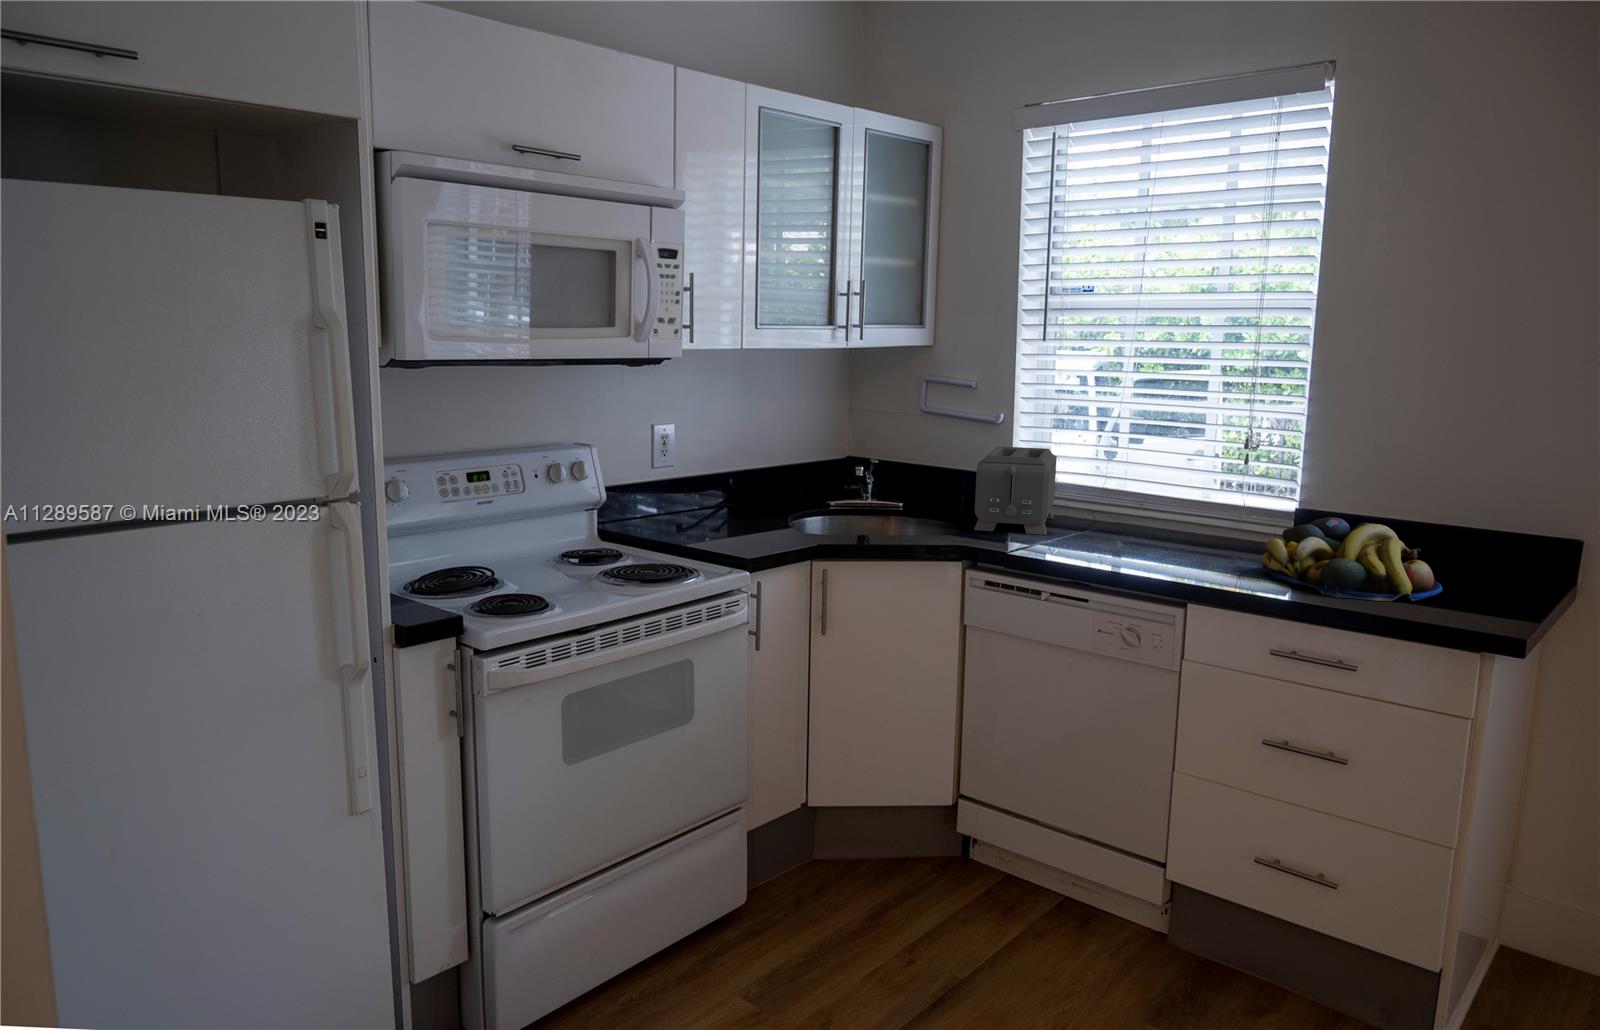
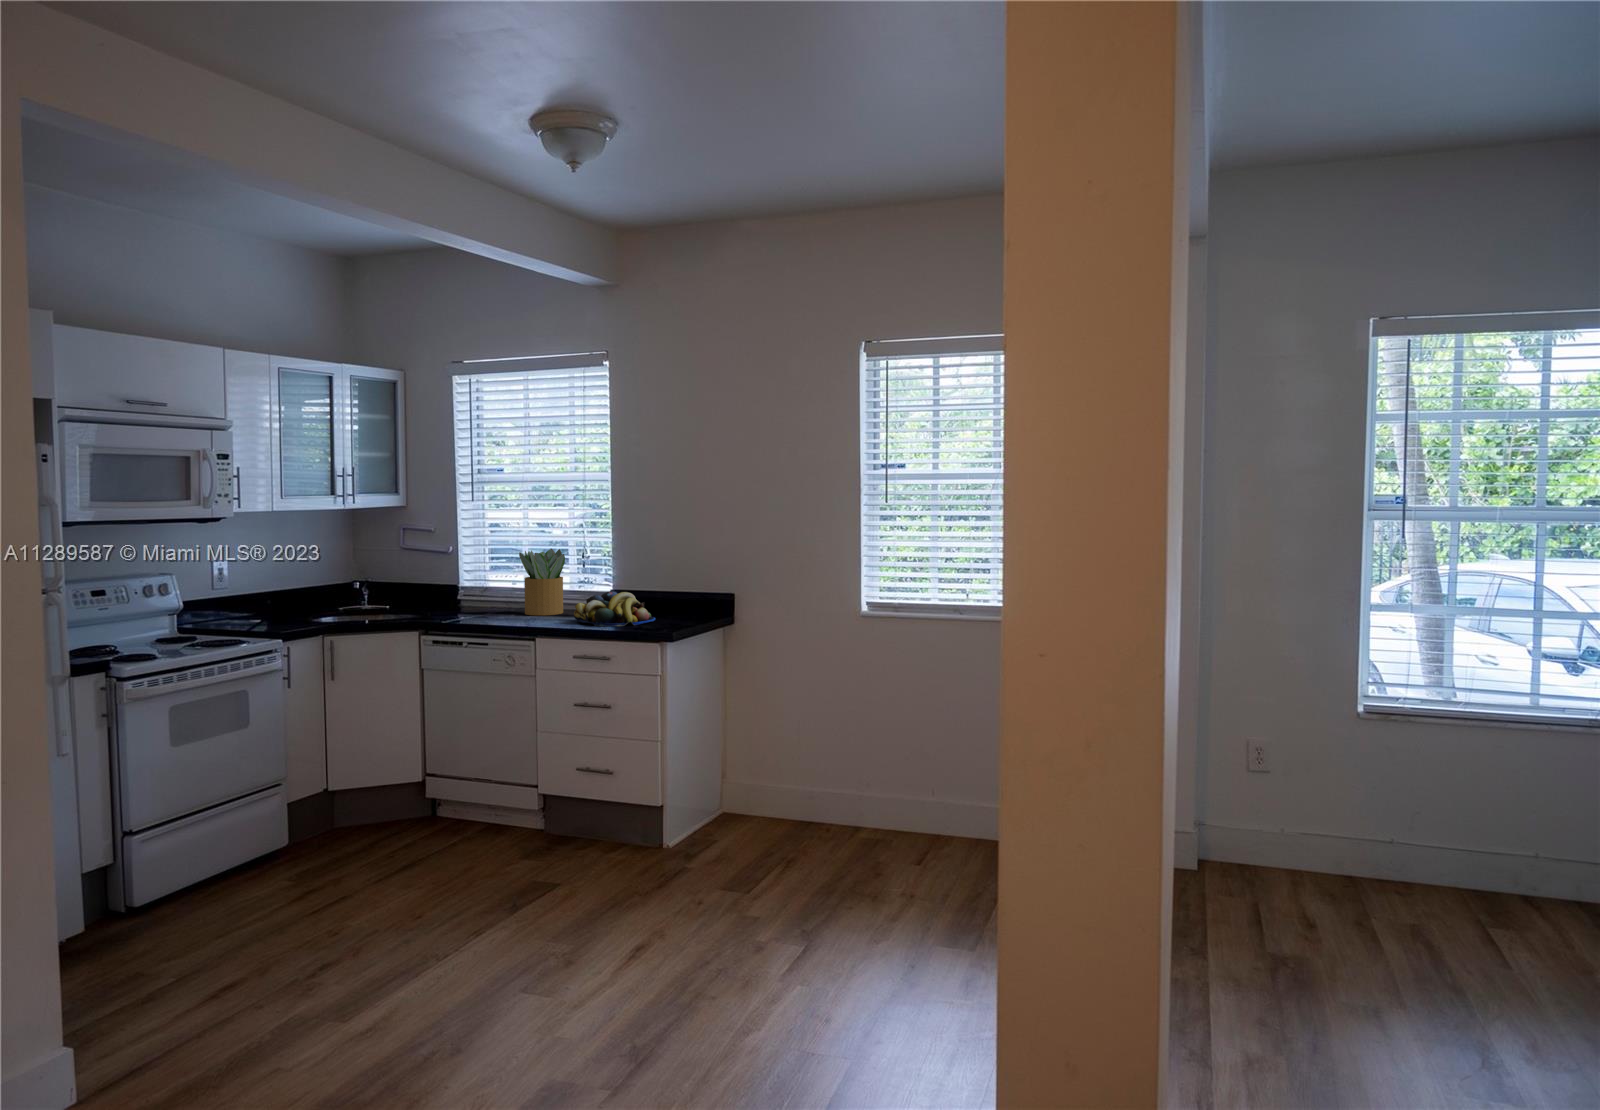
potted plant: none [1136,424,1221,547] -> present [519,549,565,615]
toaster: present [974,446,1057,535] -> none [430,567,486,616]

